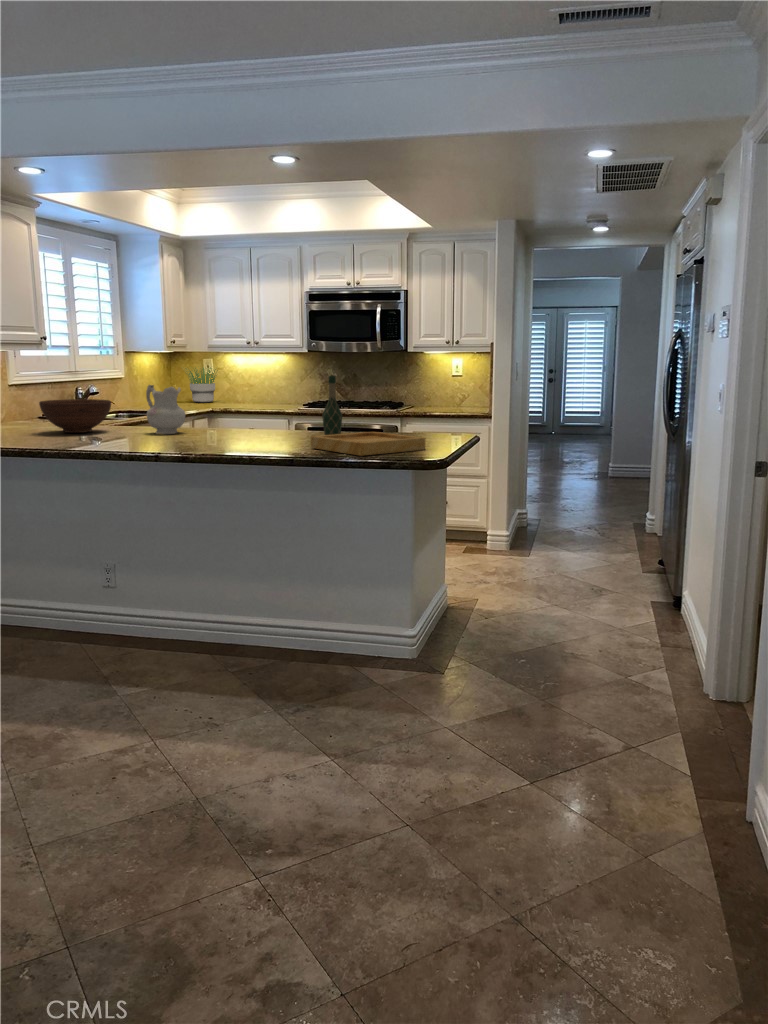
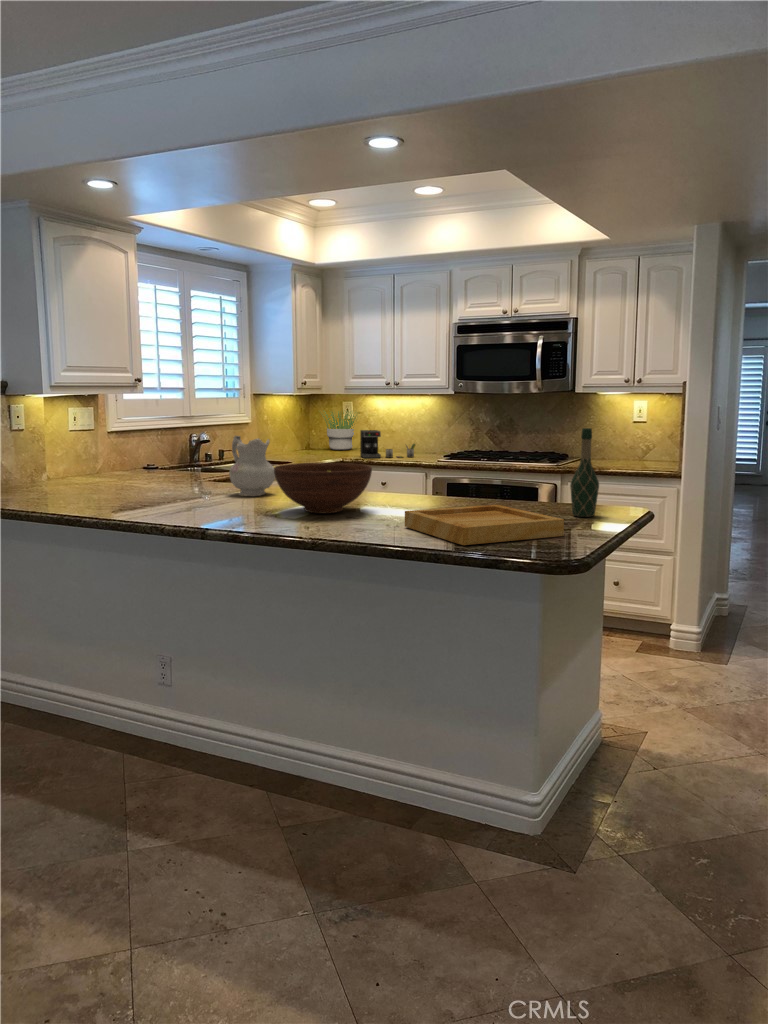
wine bottle: present [322,376,342,435] -> present [570,428,599,517]
coffee maker: none [226,384,275,408] -> present [360,430,416,458]
fruit bowl: present [39,399,111,433] -> present [274,463,372,514]

